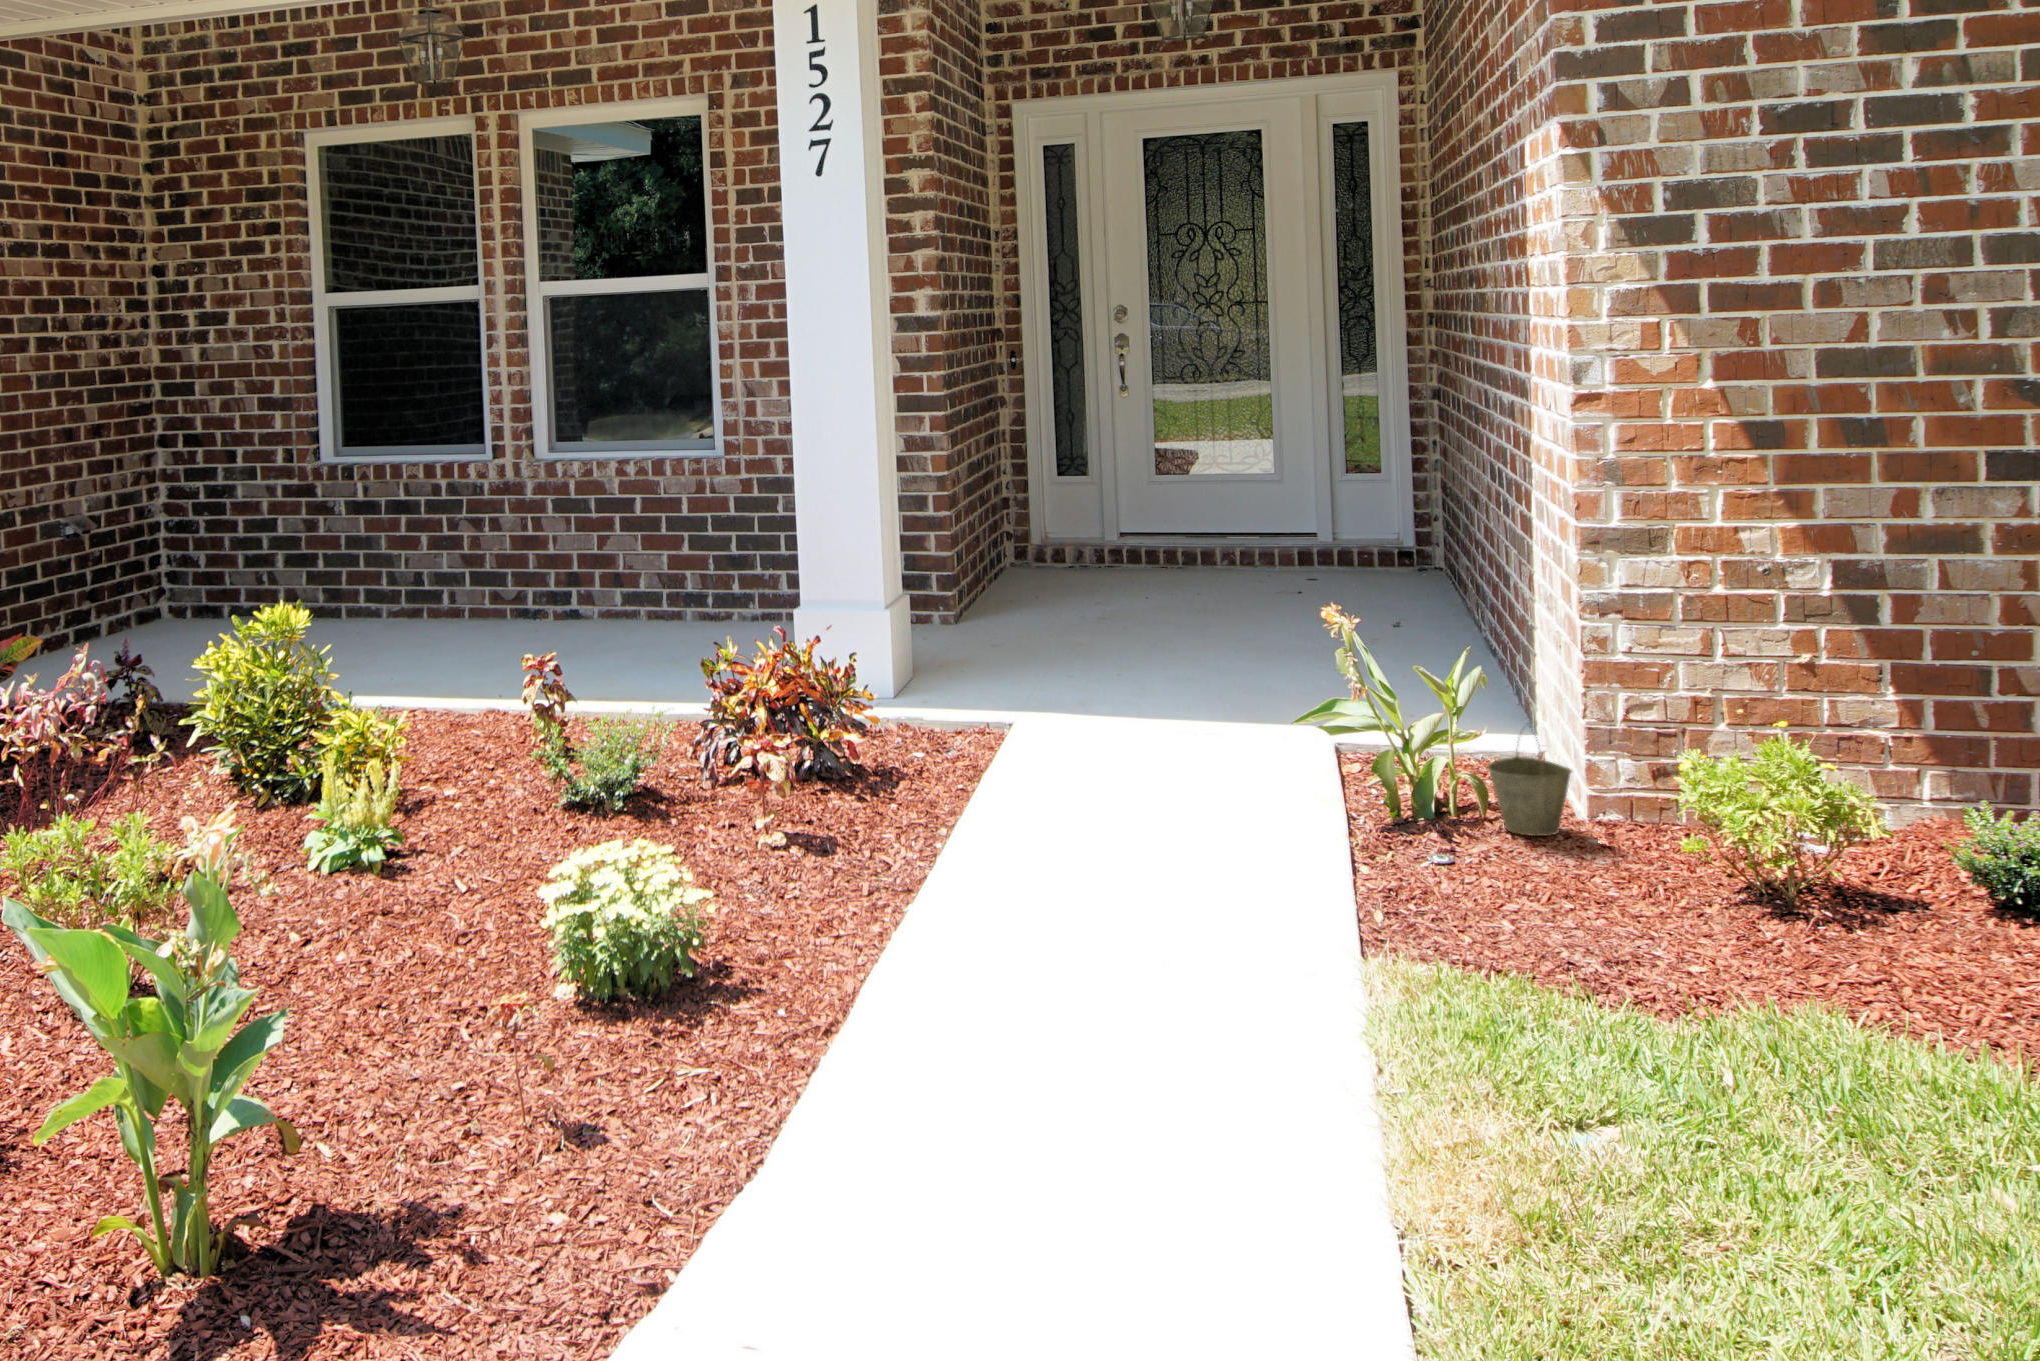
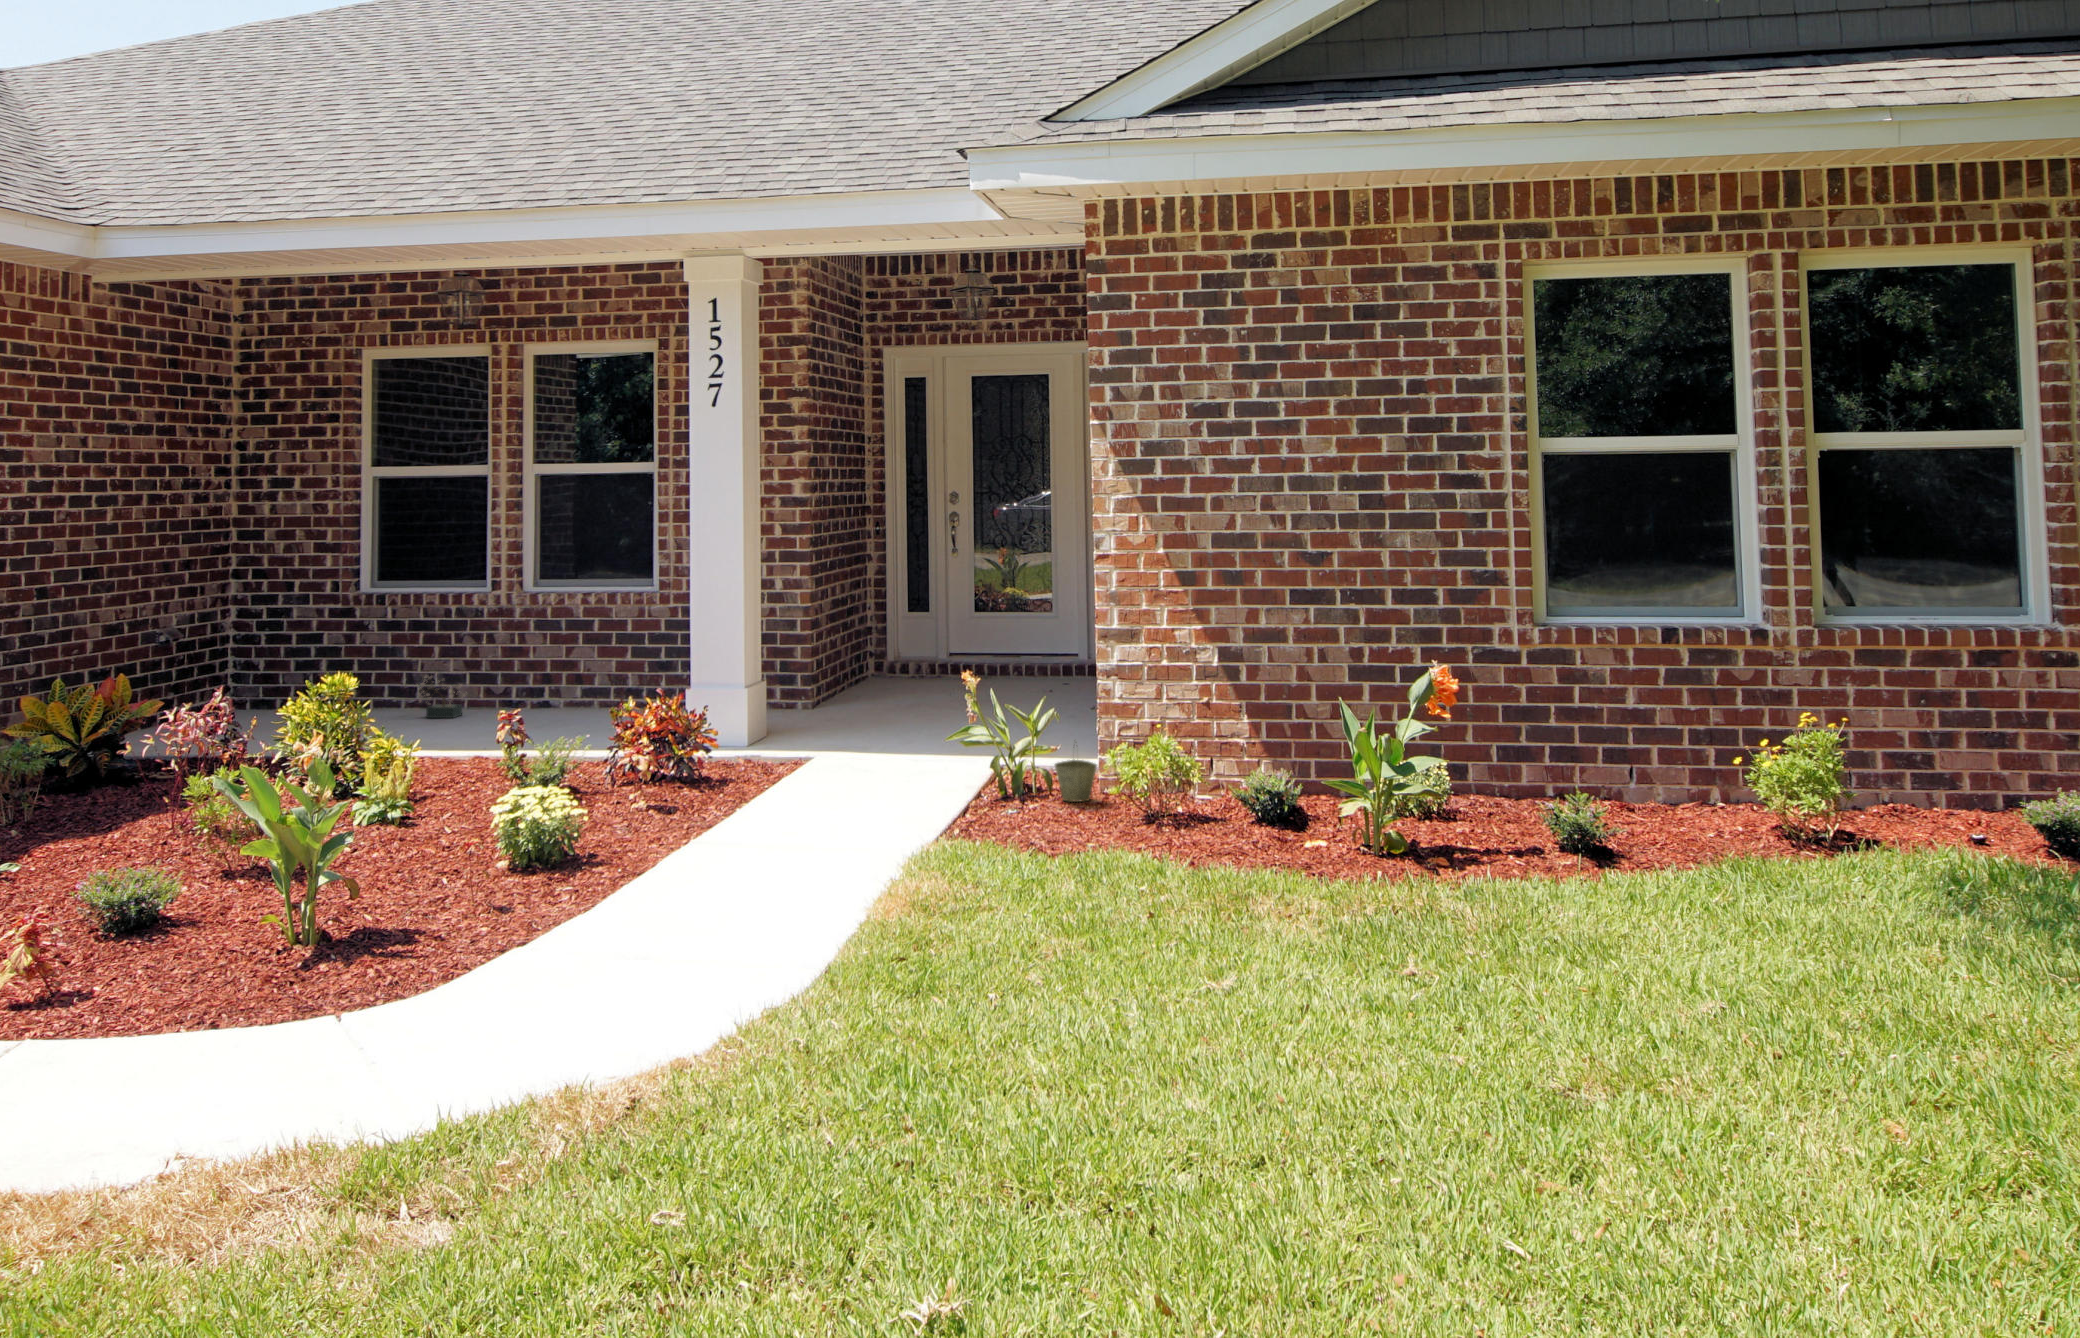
decorative plant: none [396,578,467,638] -> present [419,676,465,718]

